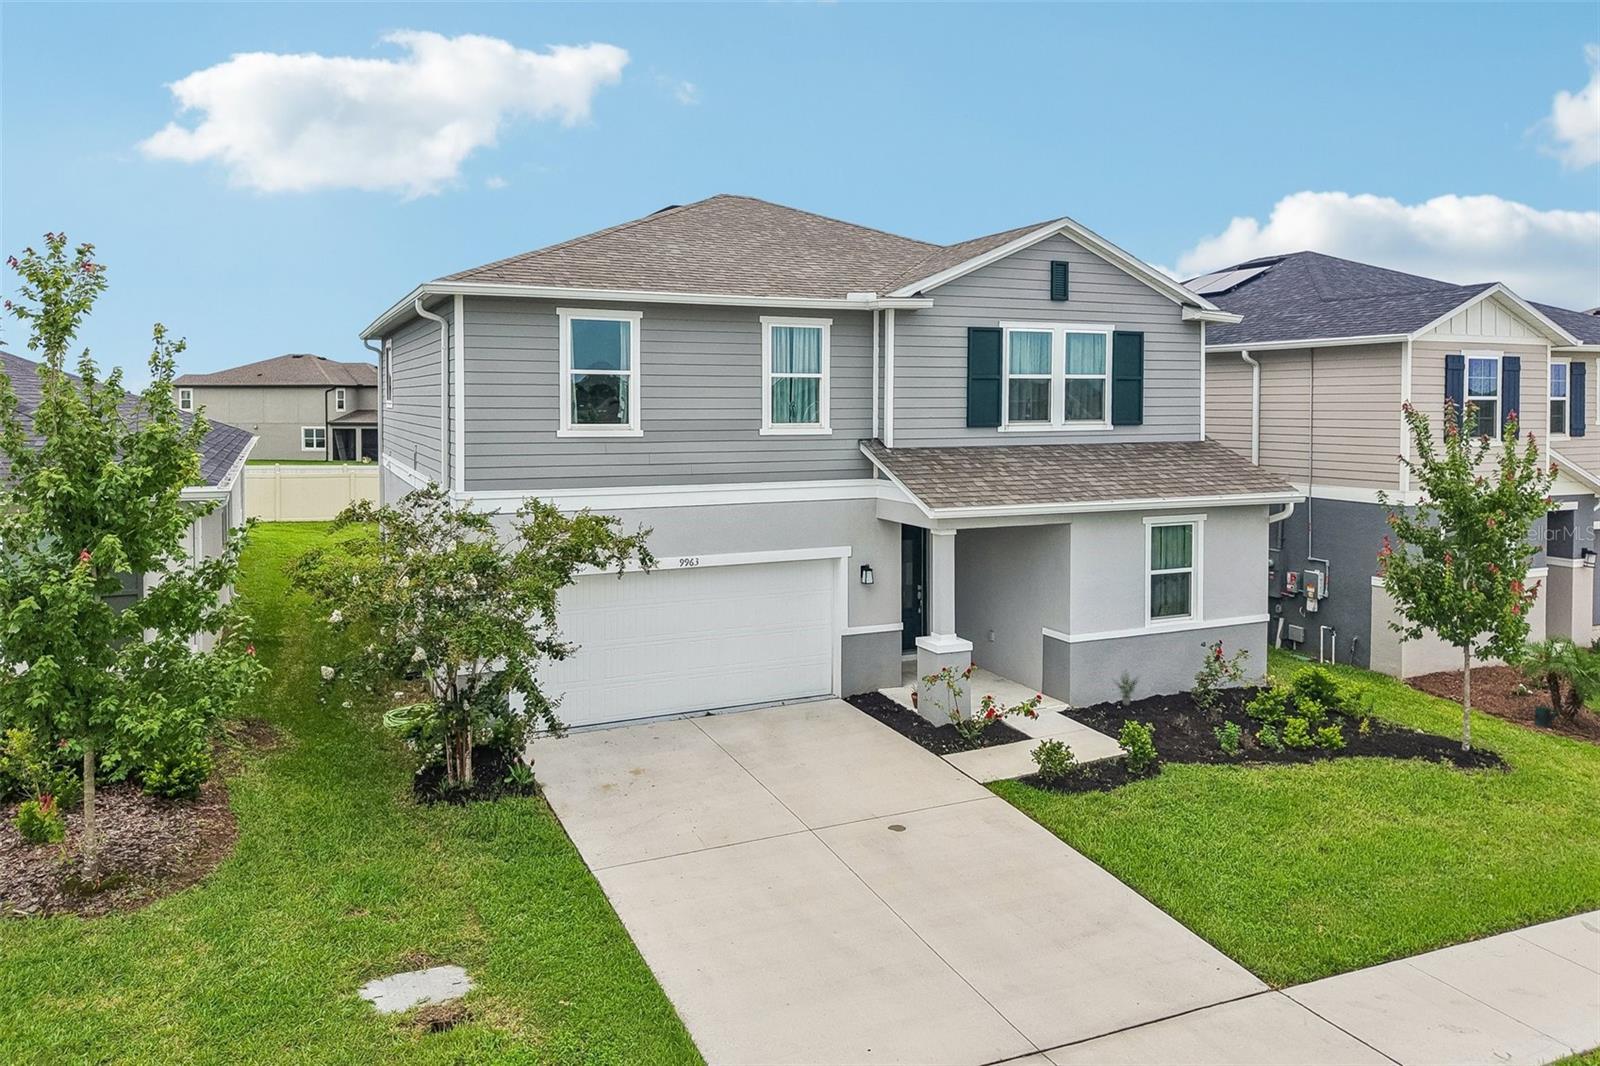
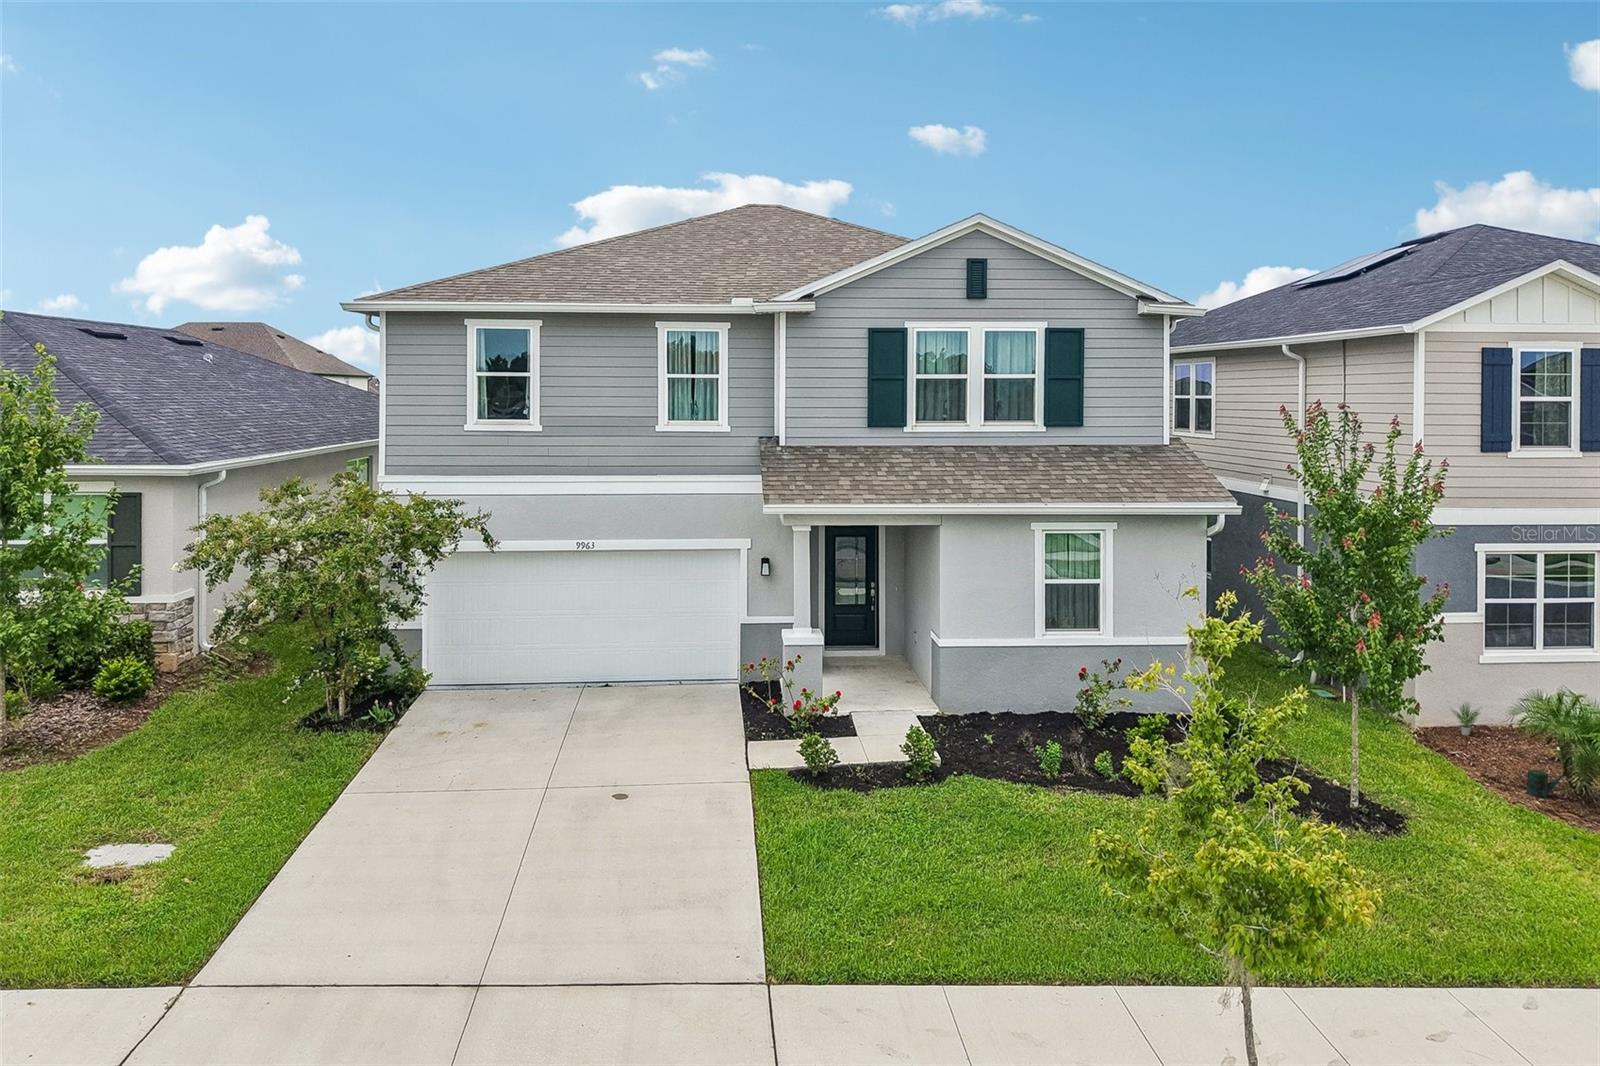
potted plant: present [1116,674,1137,705] -> present [1452,703,1481,736]

